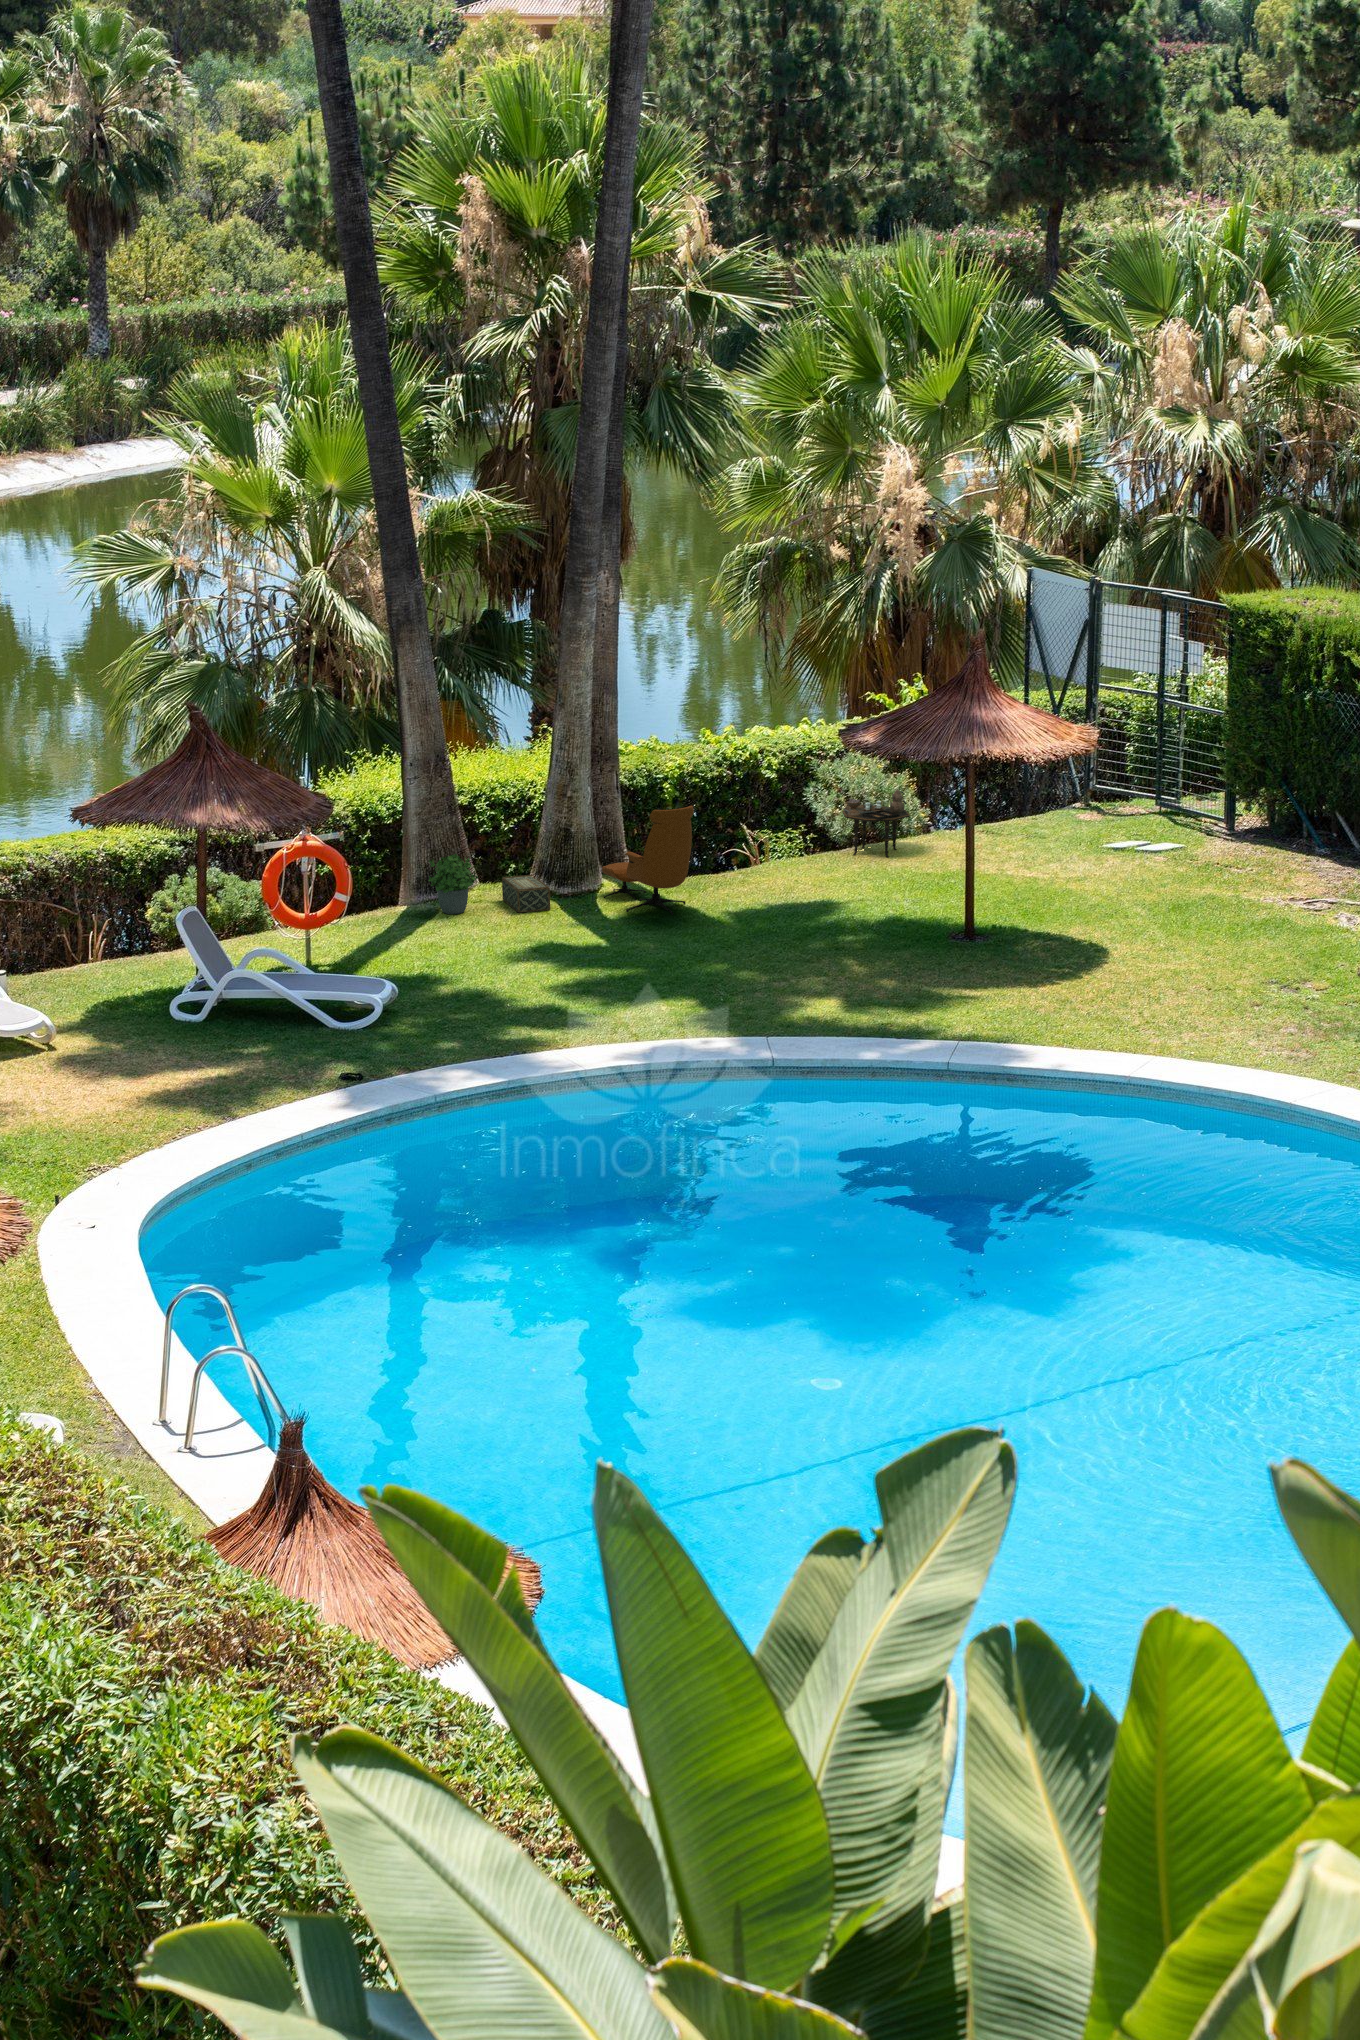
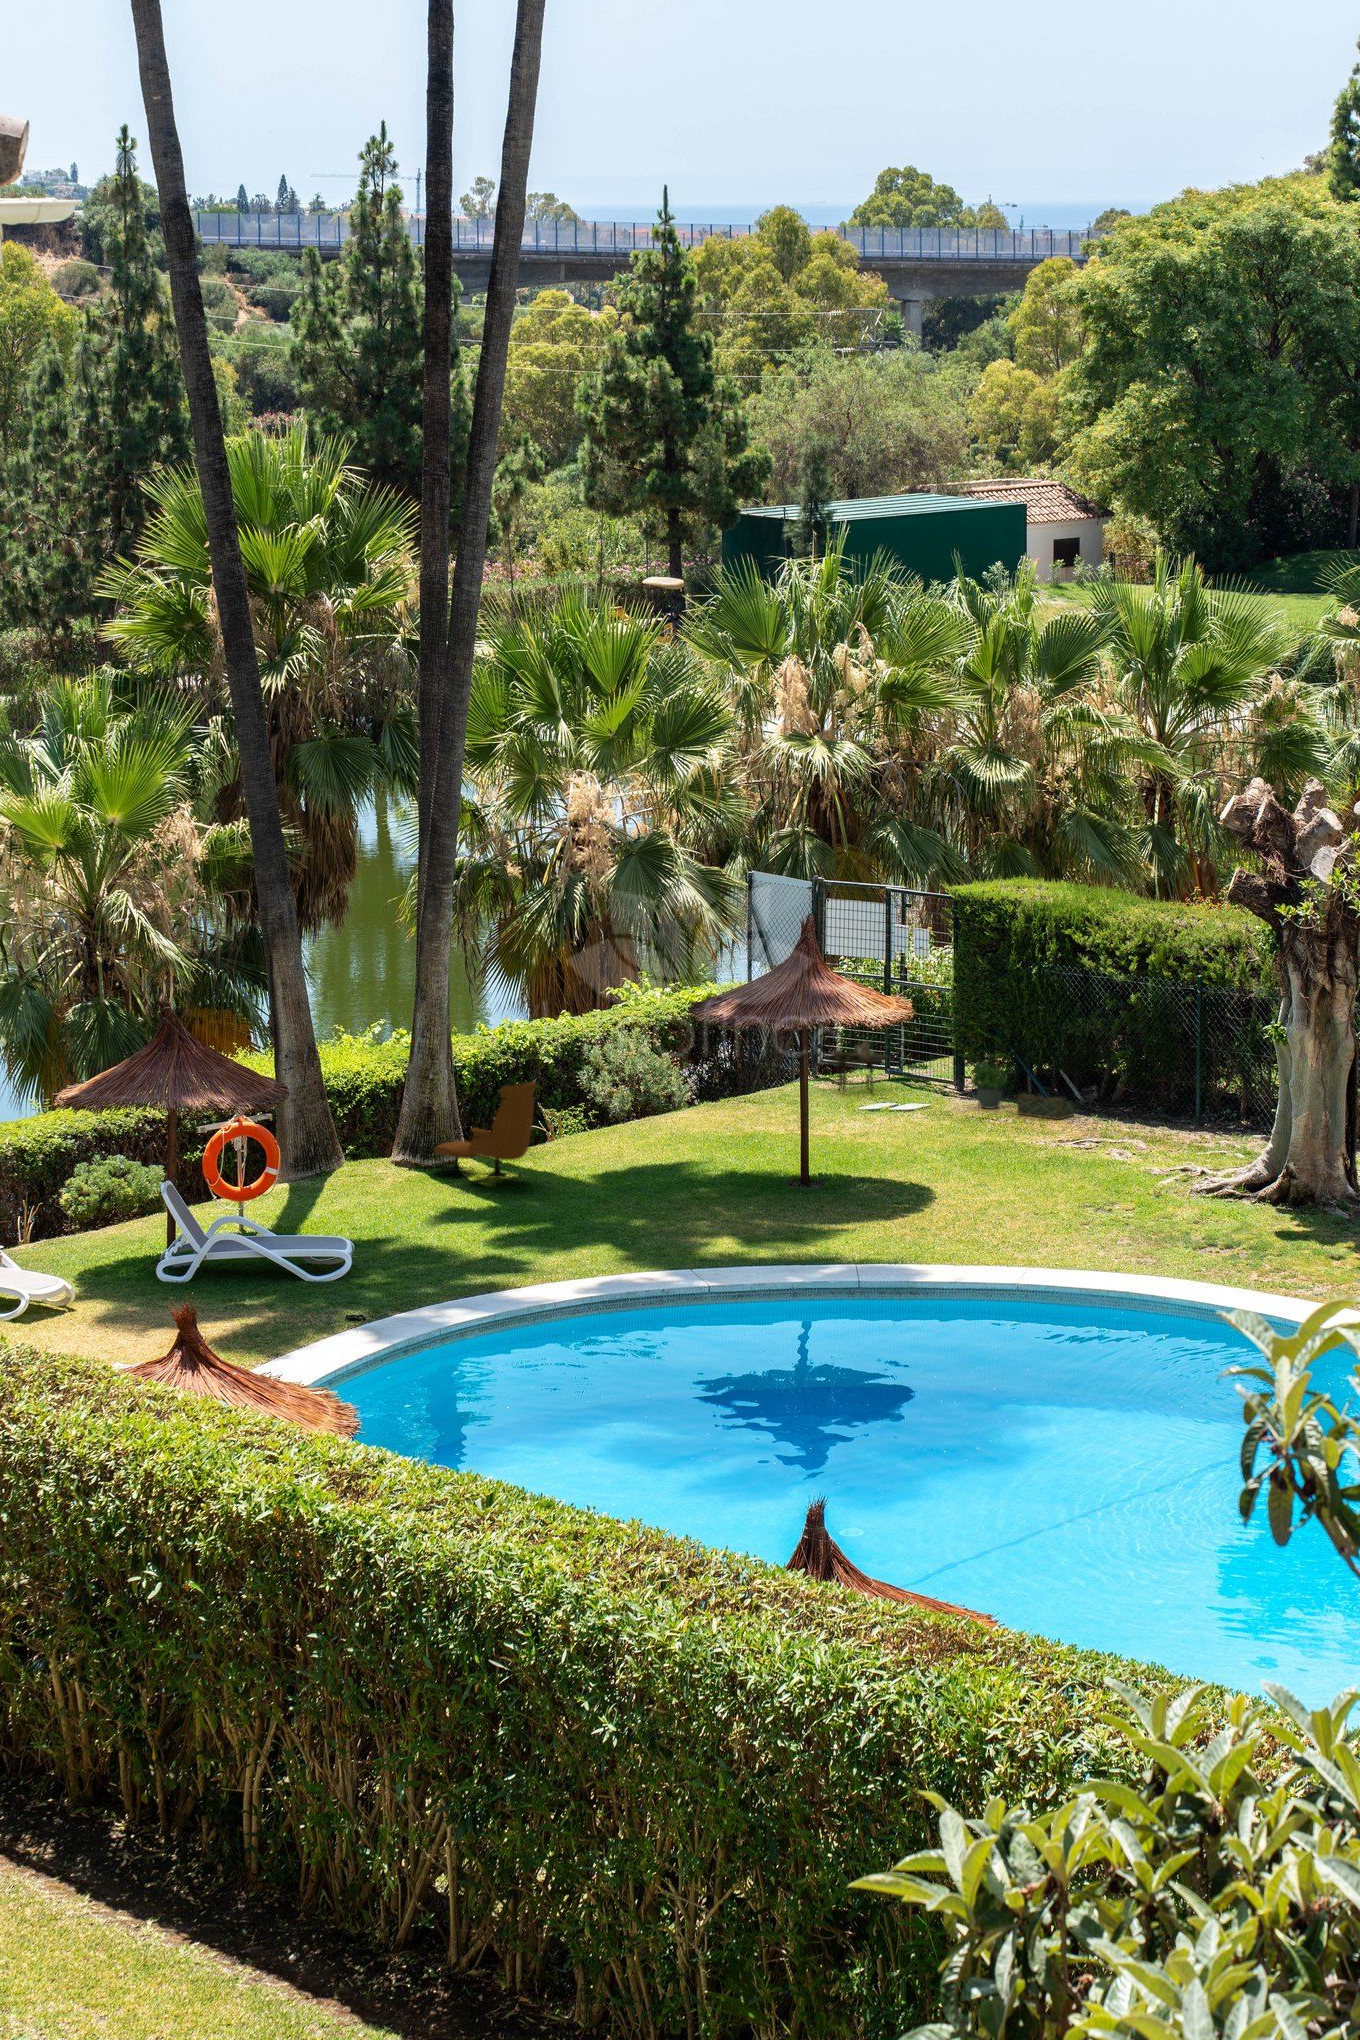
side table: present [840,790,910,857] -> present [827,1040,885,1094]
potted plant: present [428,854,478,914] -> present [970,1060,1008,1109]
woven basket: present [502,875,550,913] -> present [1017,1092,1074,1120]

